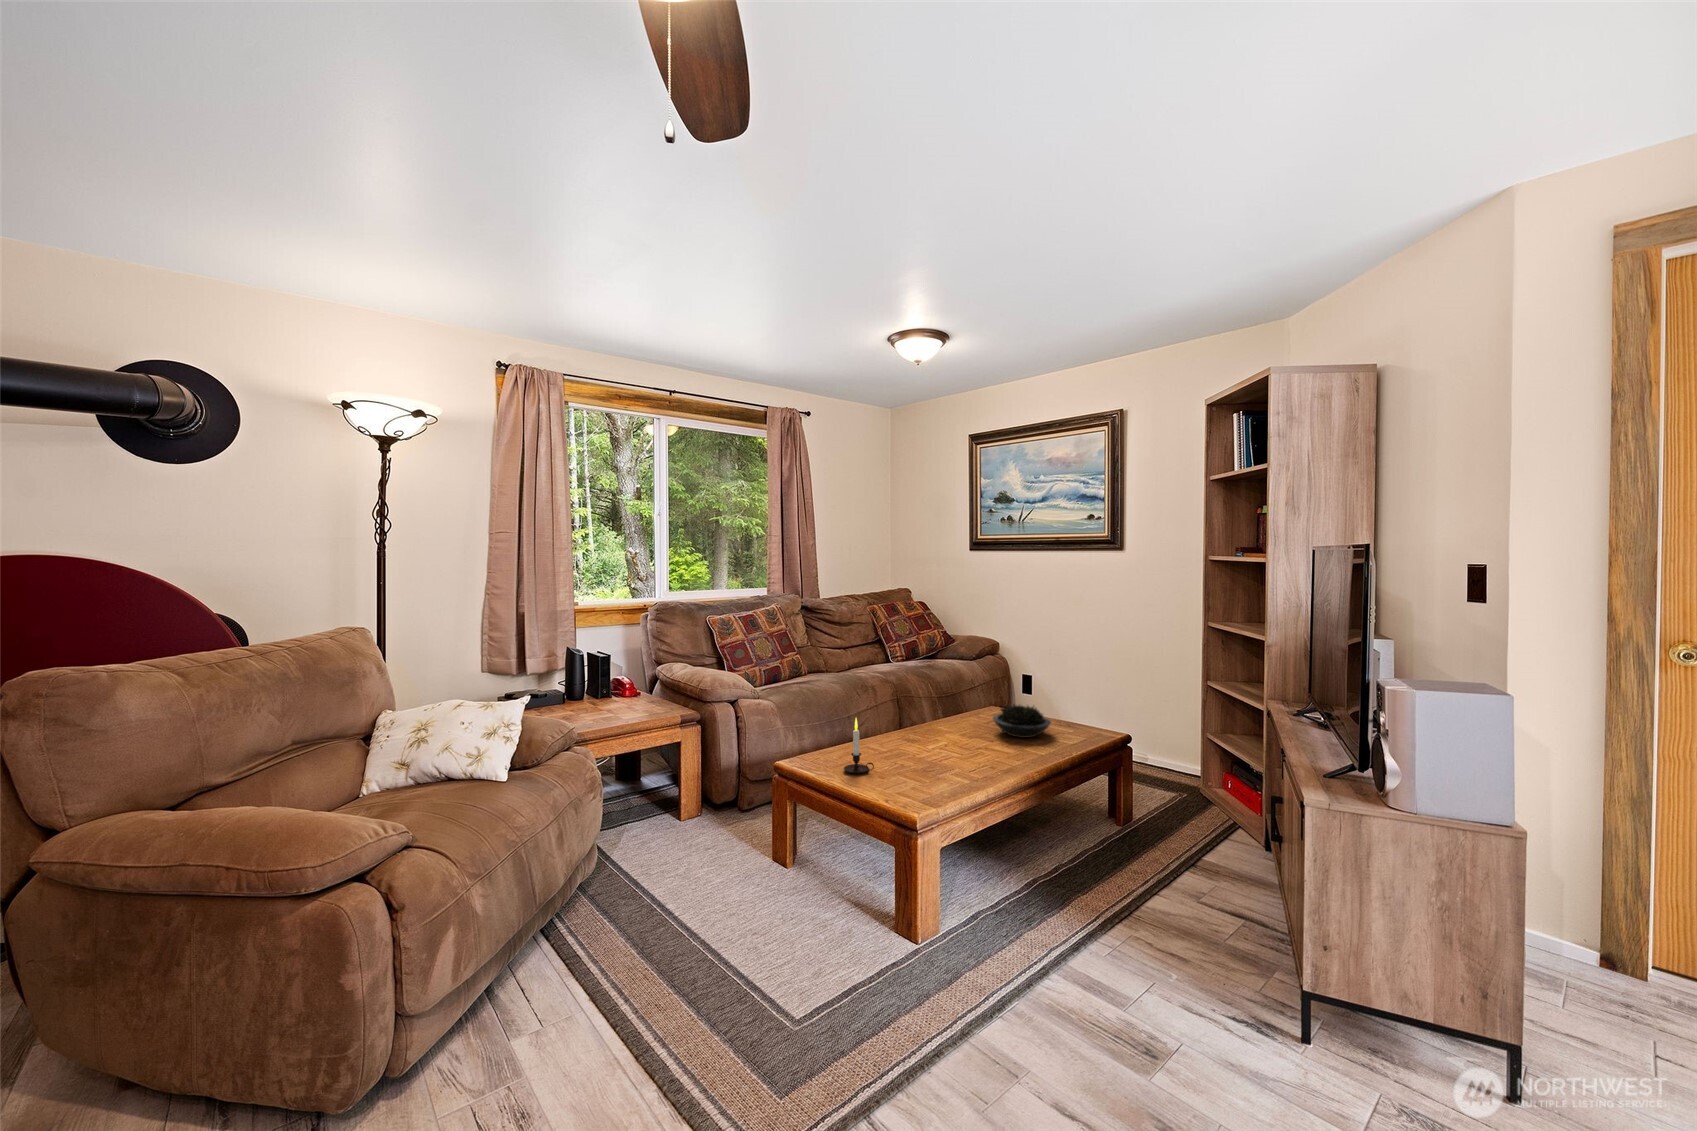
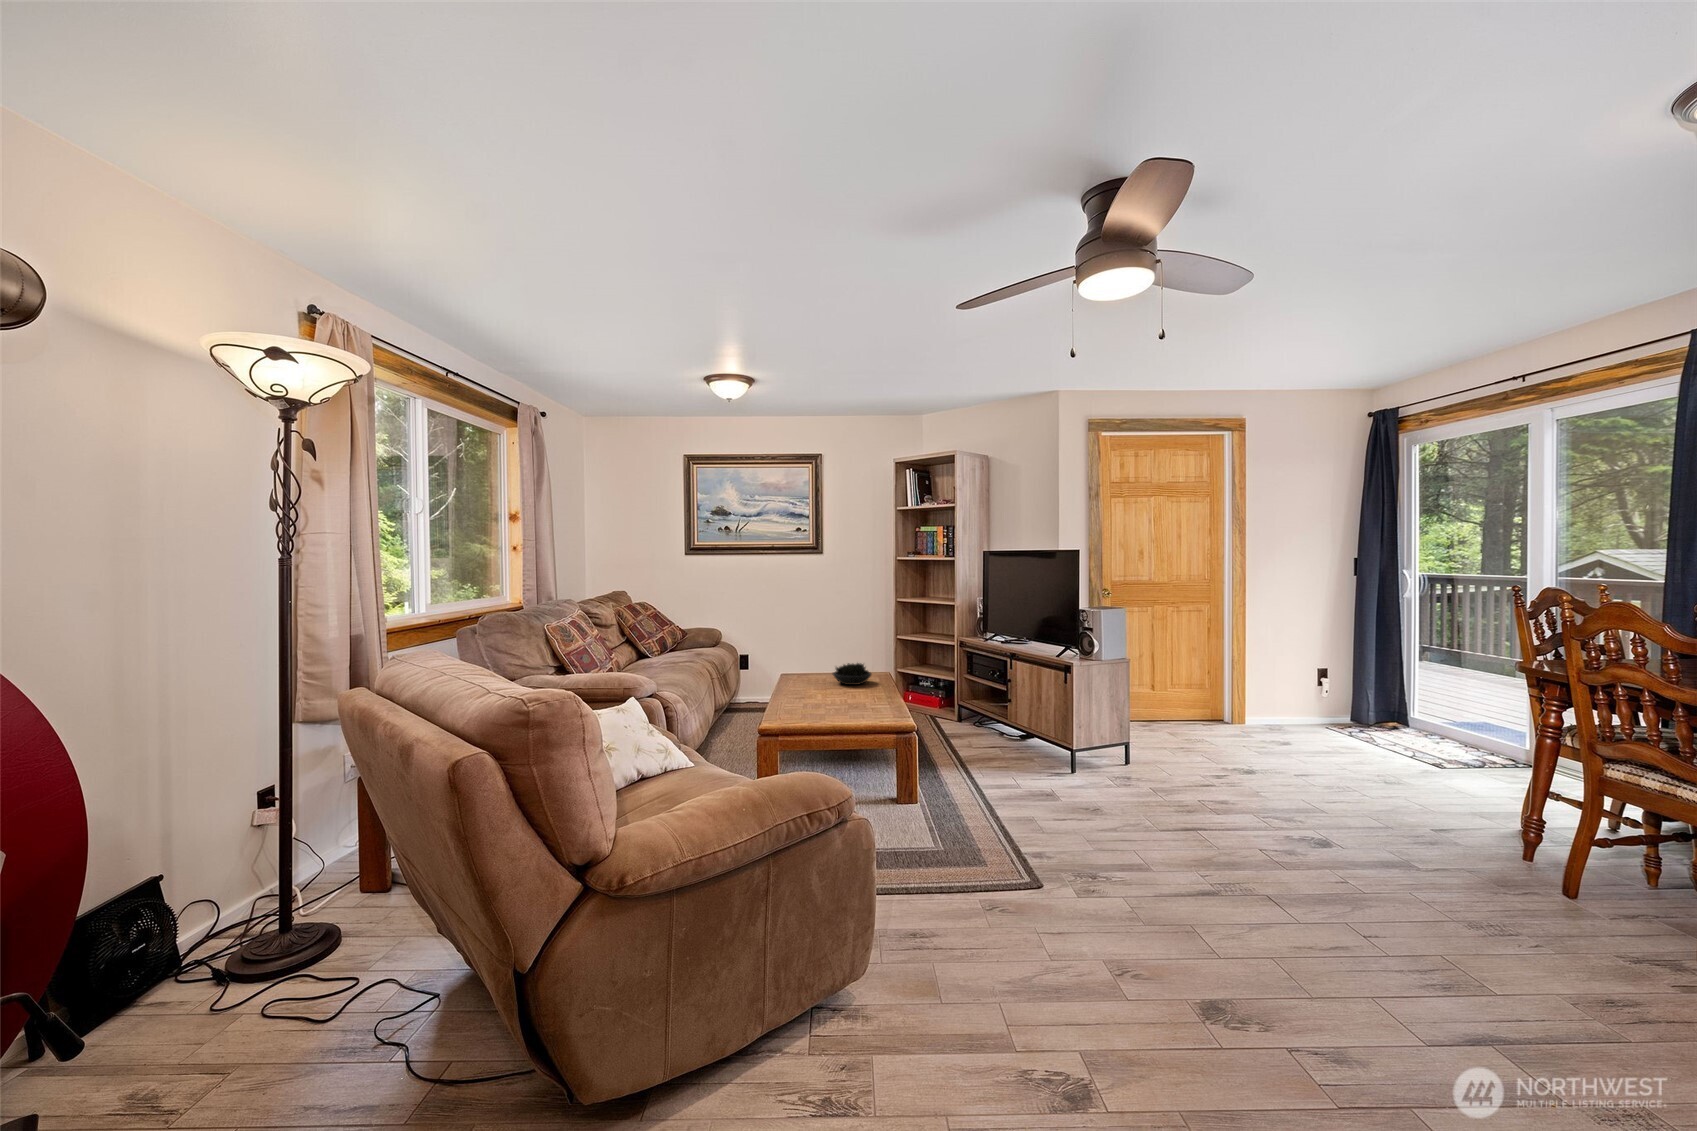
candle: present [844,718,874,773] -> none [817,676,839,717]

